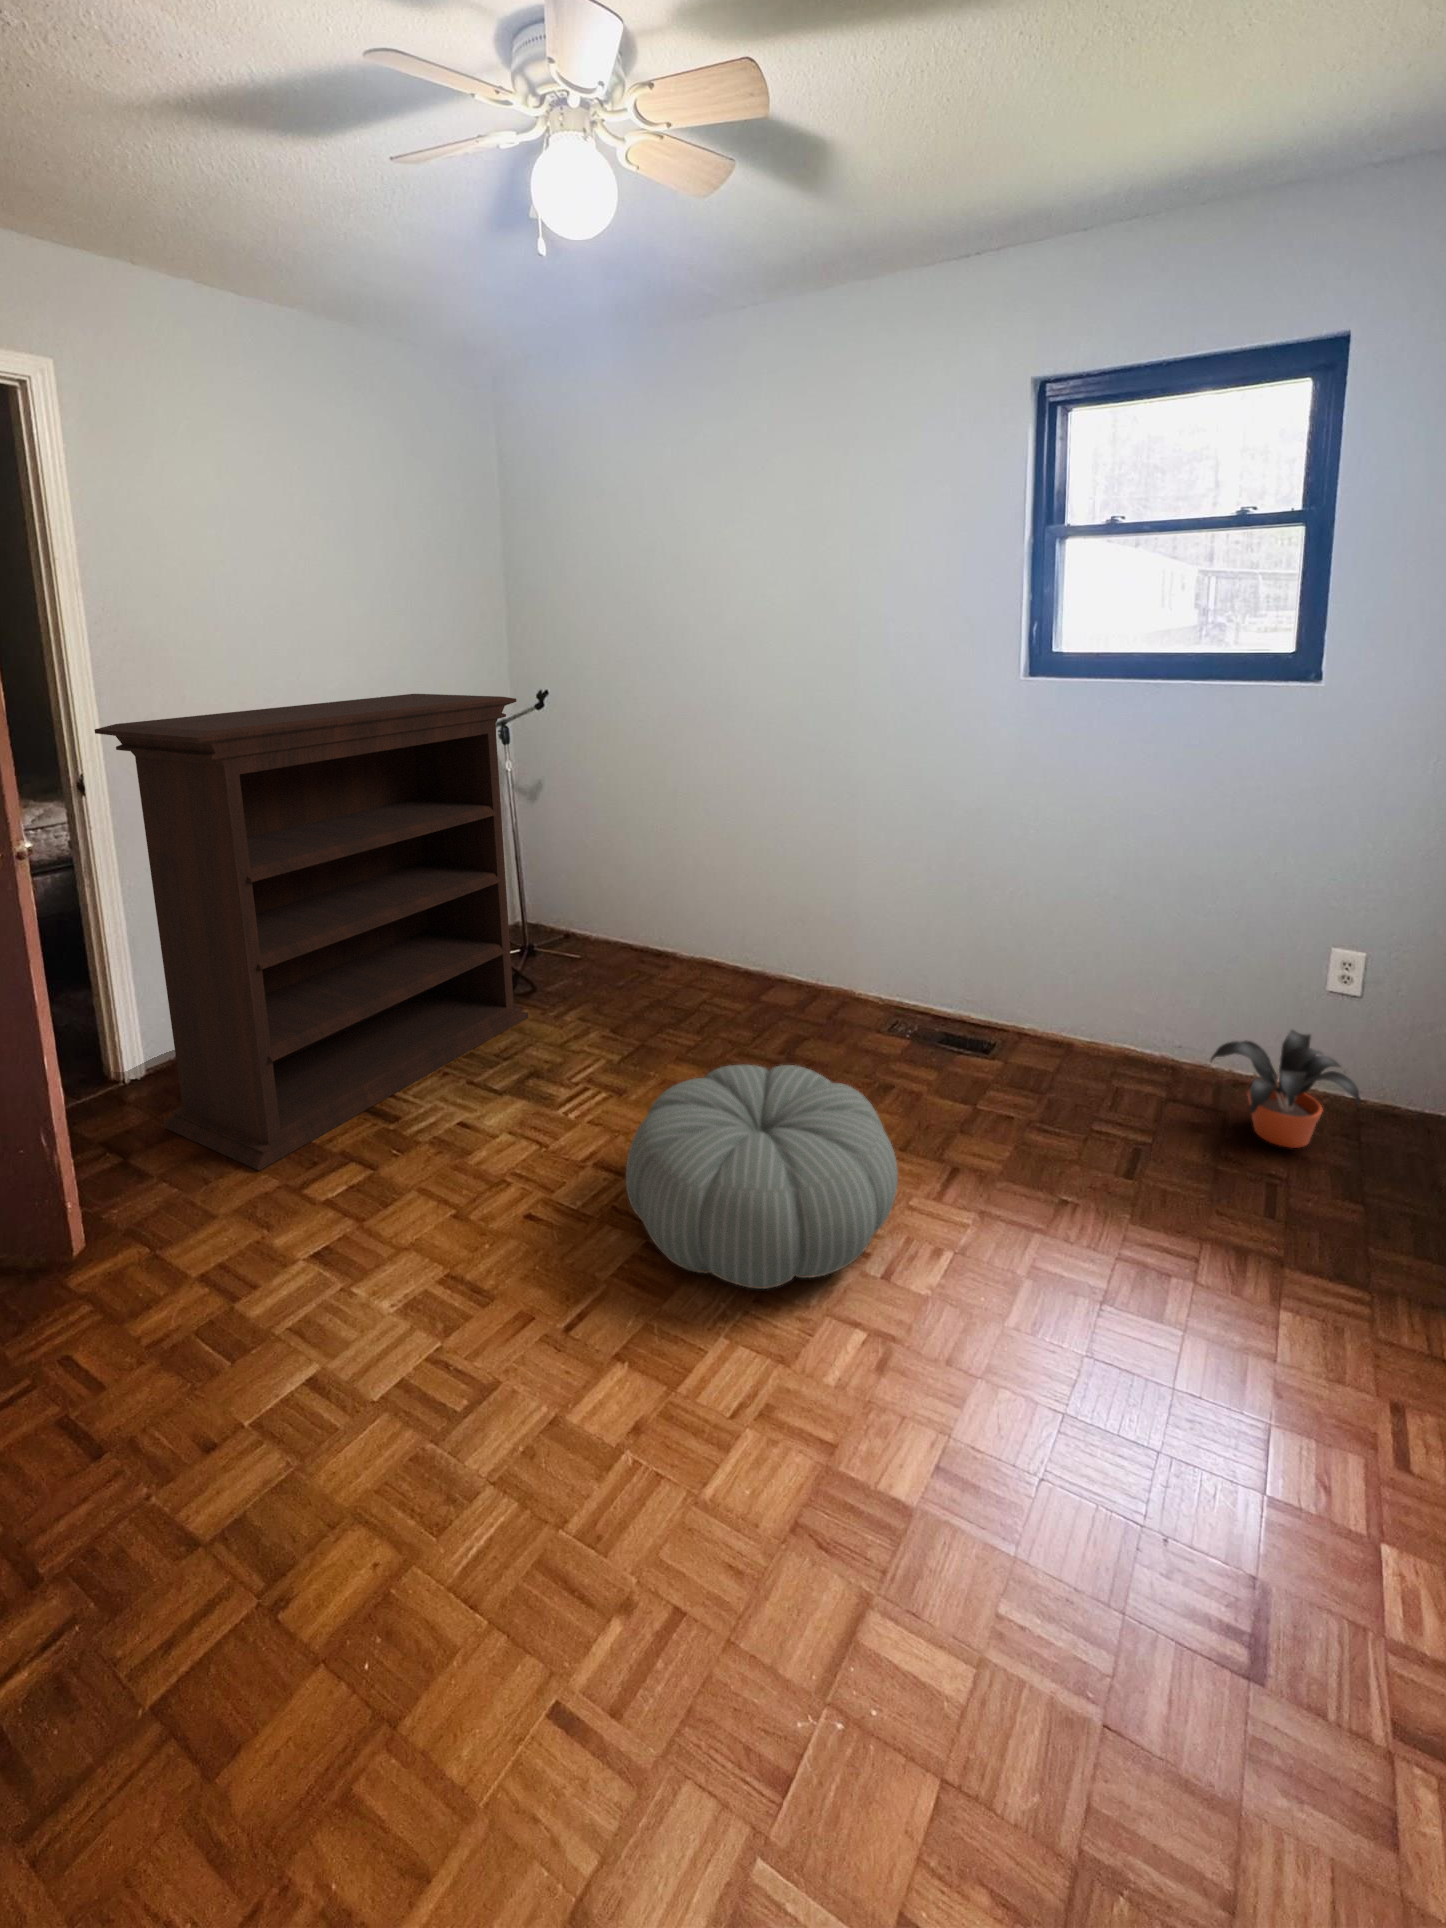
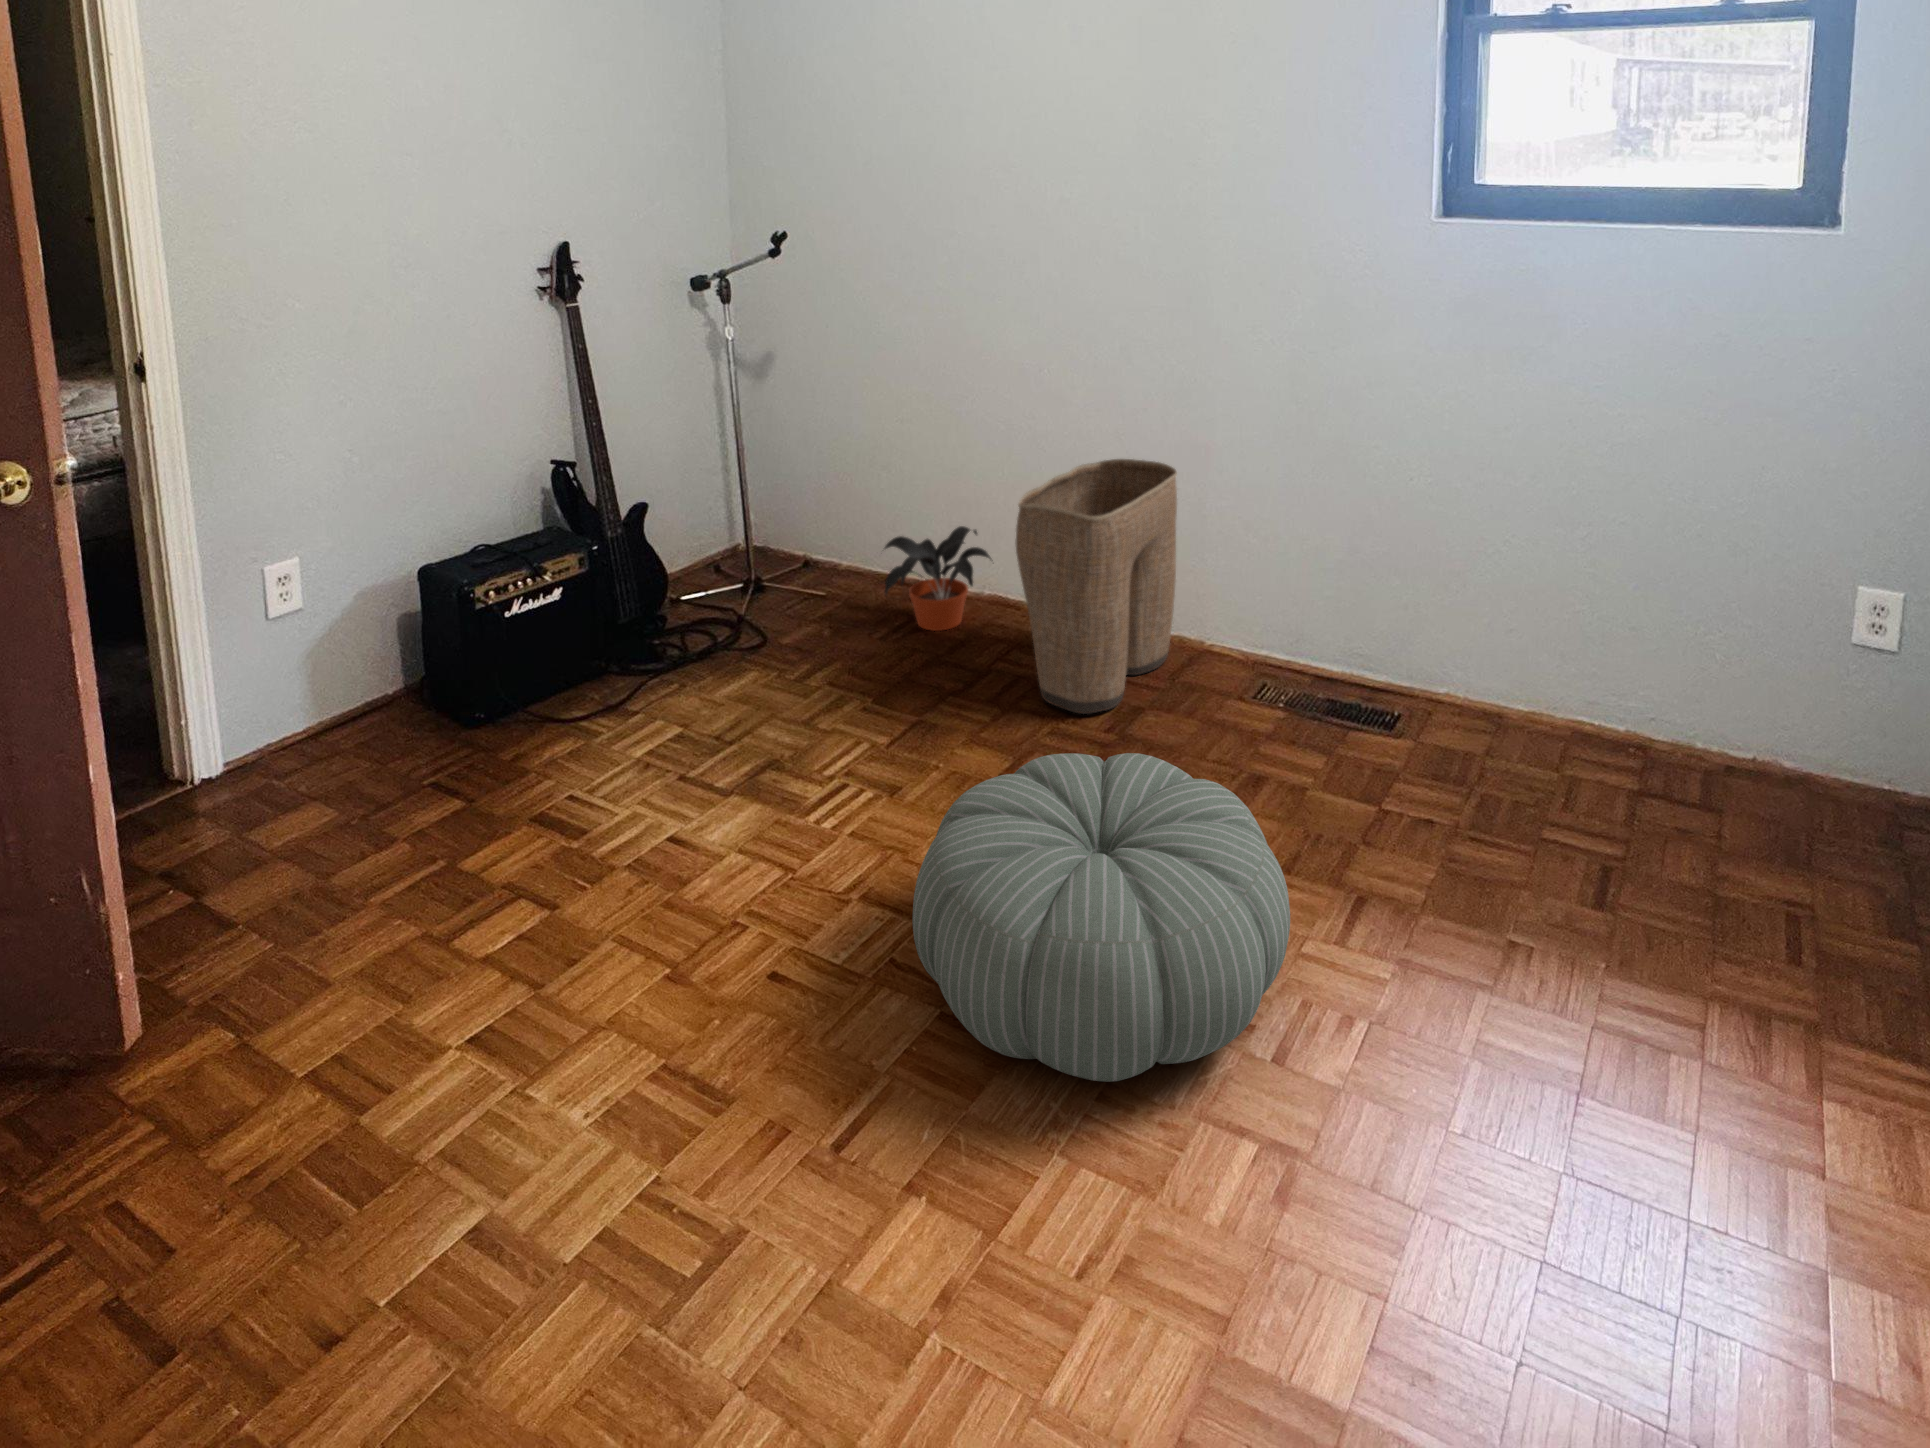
bookshelf: present [95,694,528,1171] -> none [165,237,761,913]
laundry basket: none [713,858,834,1043] -> present [1016,459,1177,714]
potted plant: present [1211,1030,1360,1148] -> present [885,526,993,631]

